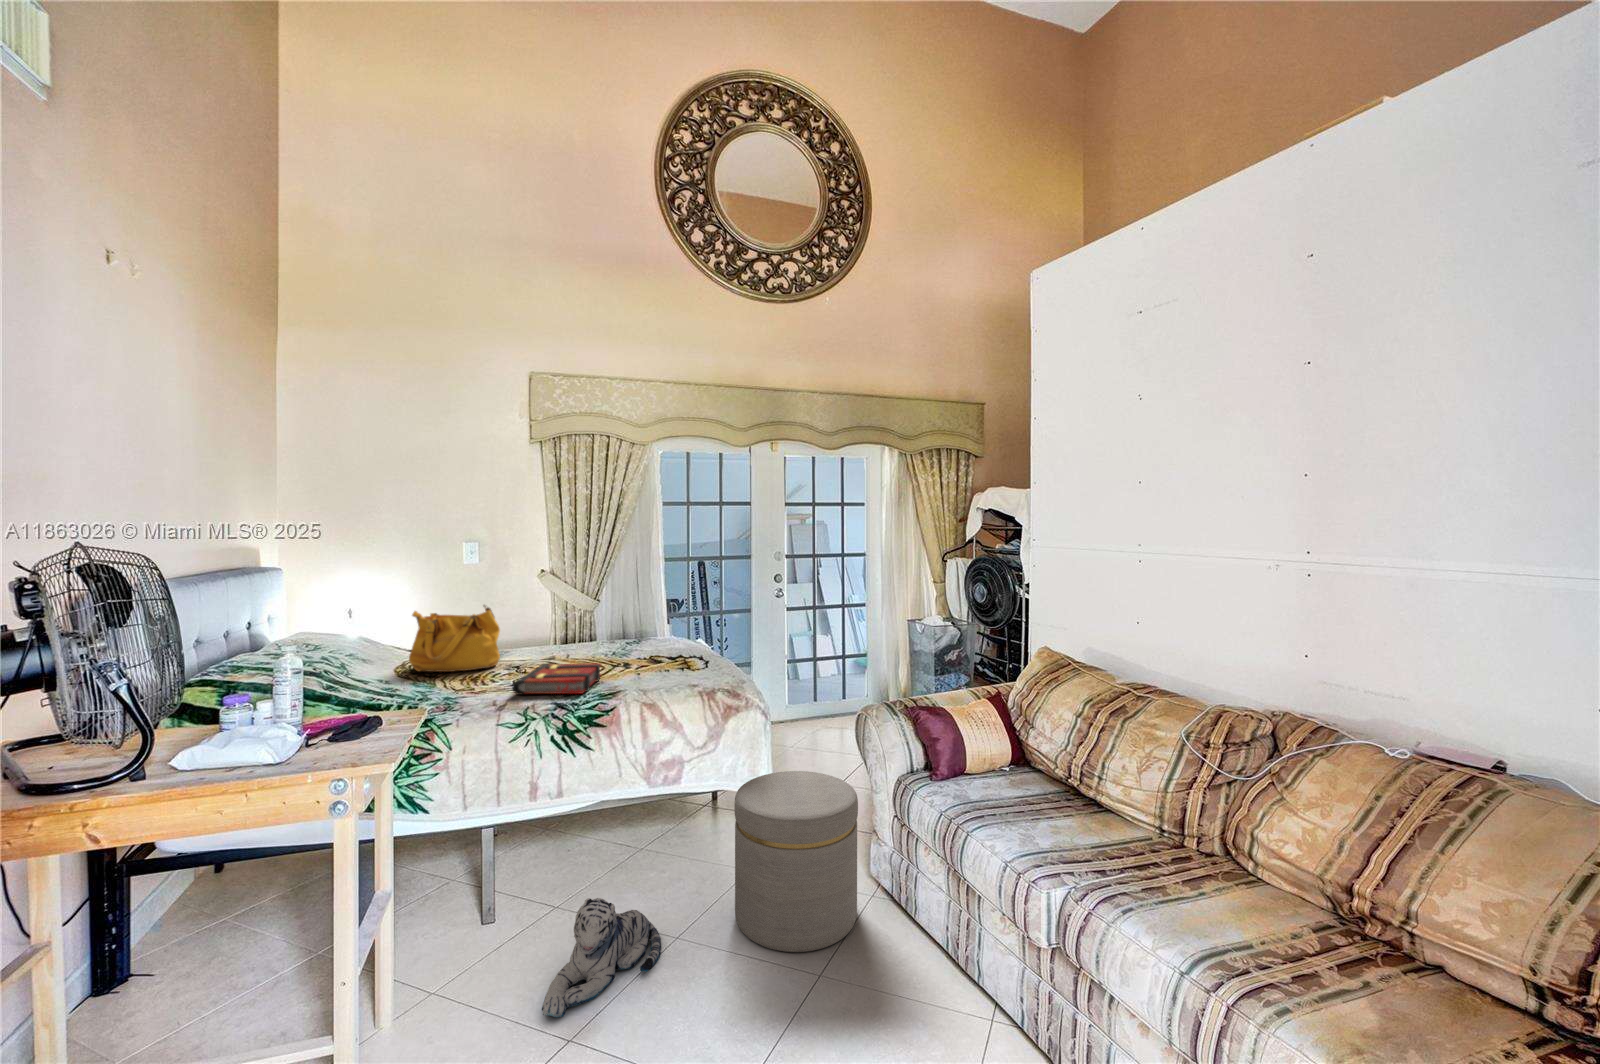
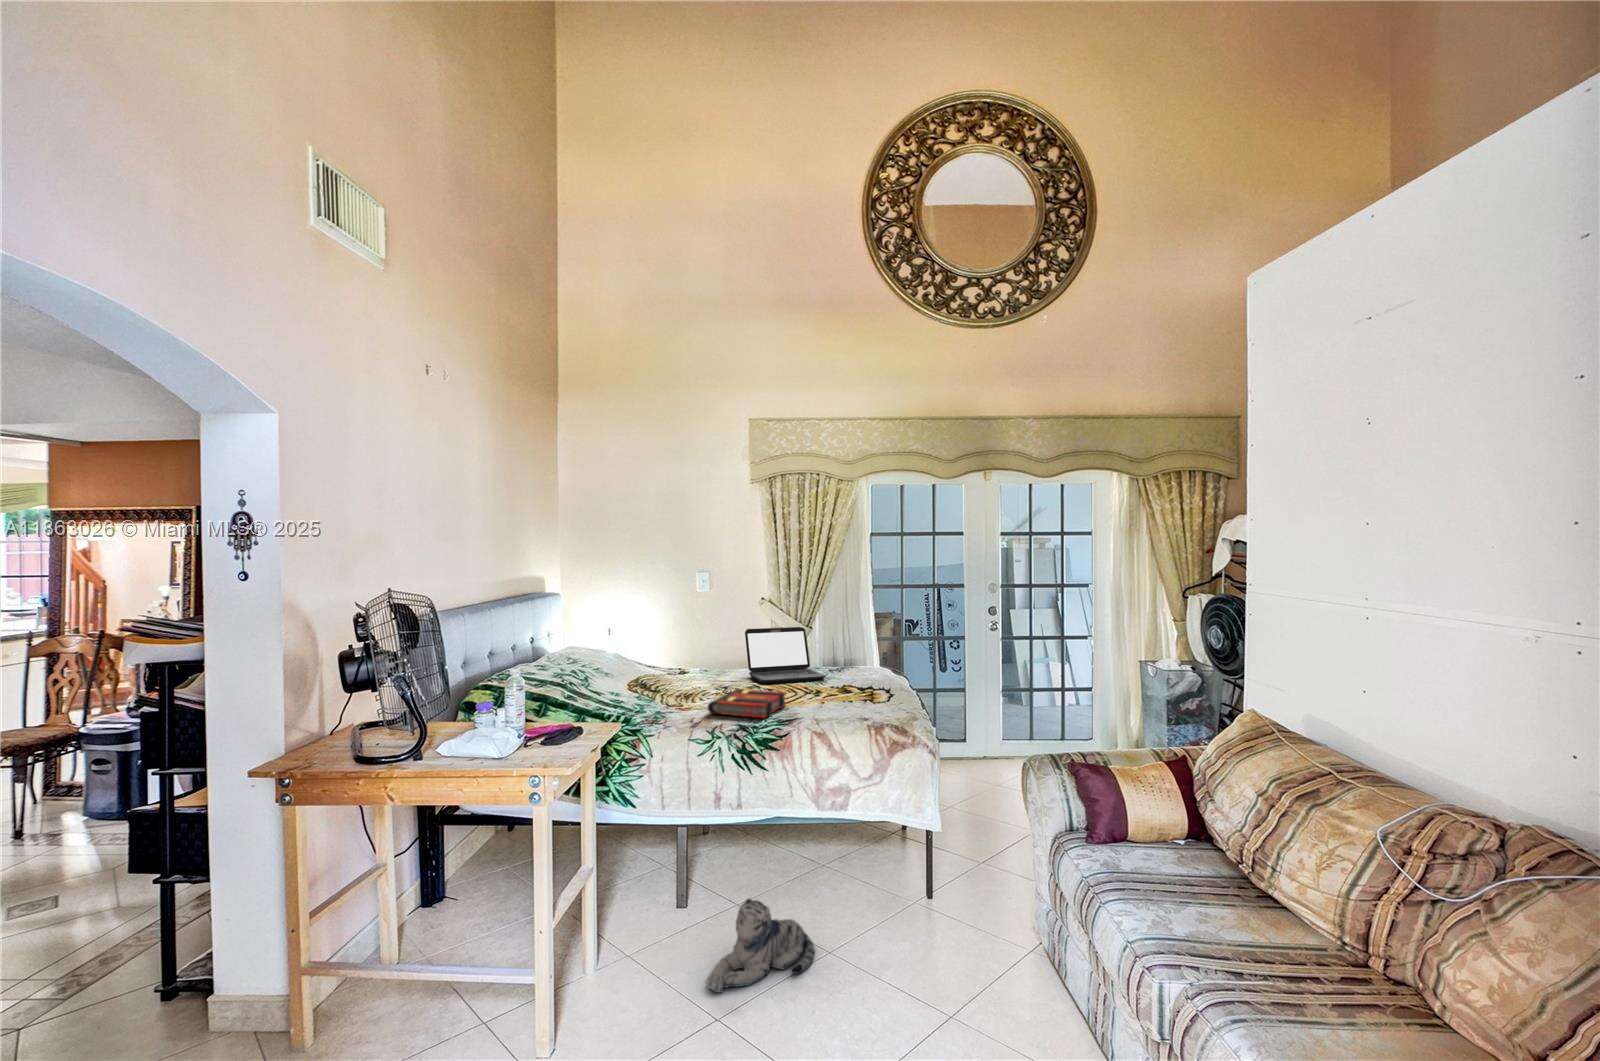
laptop: none [538,596,631,658] -> present [745,627,825,684]
handbag: present [409,605,500,672] -> none [637,631,708,688]
ottoman: present [734,771,858,952] -> none [886,815,1010,993]

